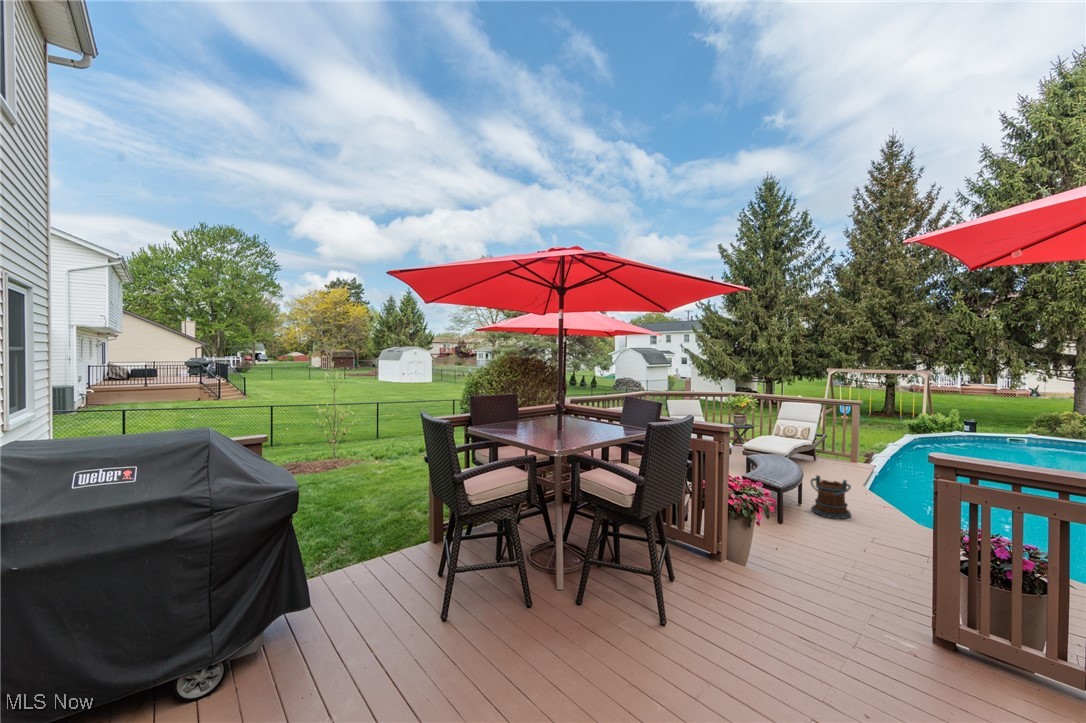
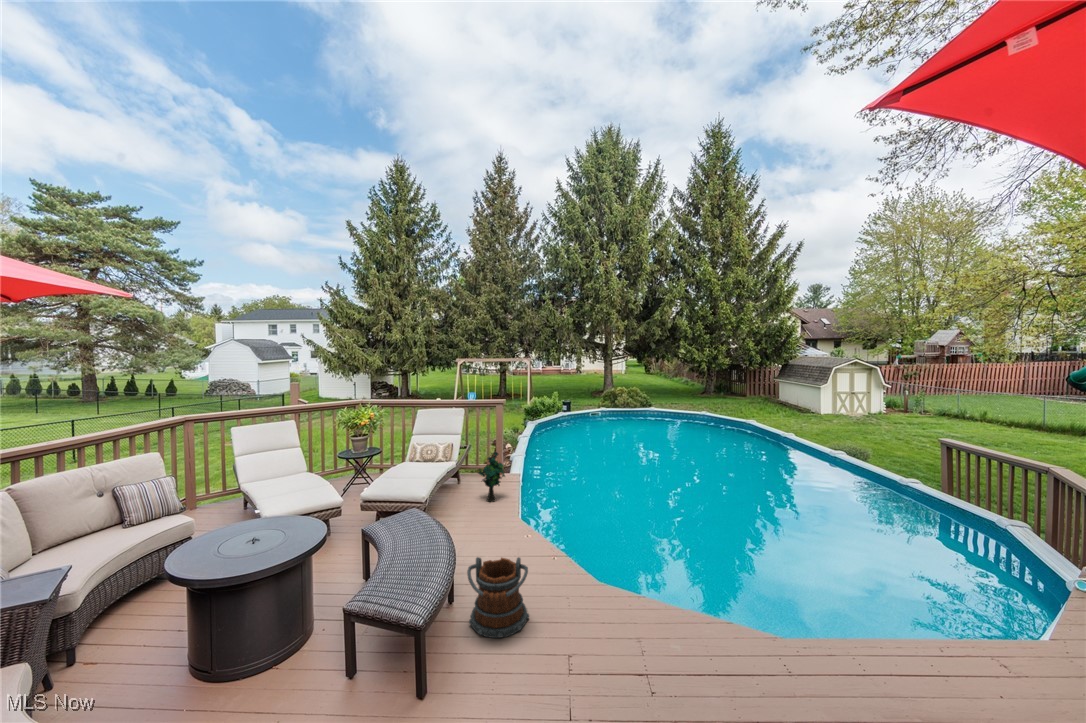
decorative plant: none [830,438,856,476] -> present [478,452,505,502]

